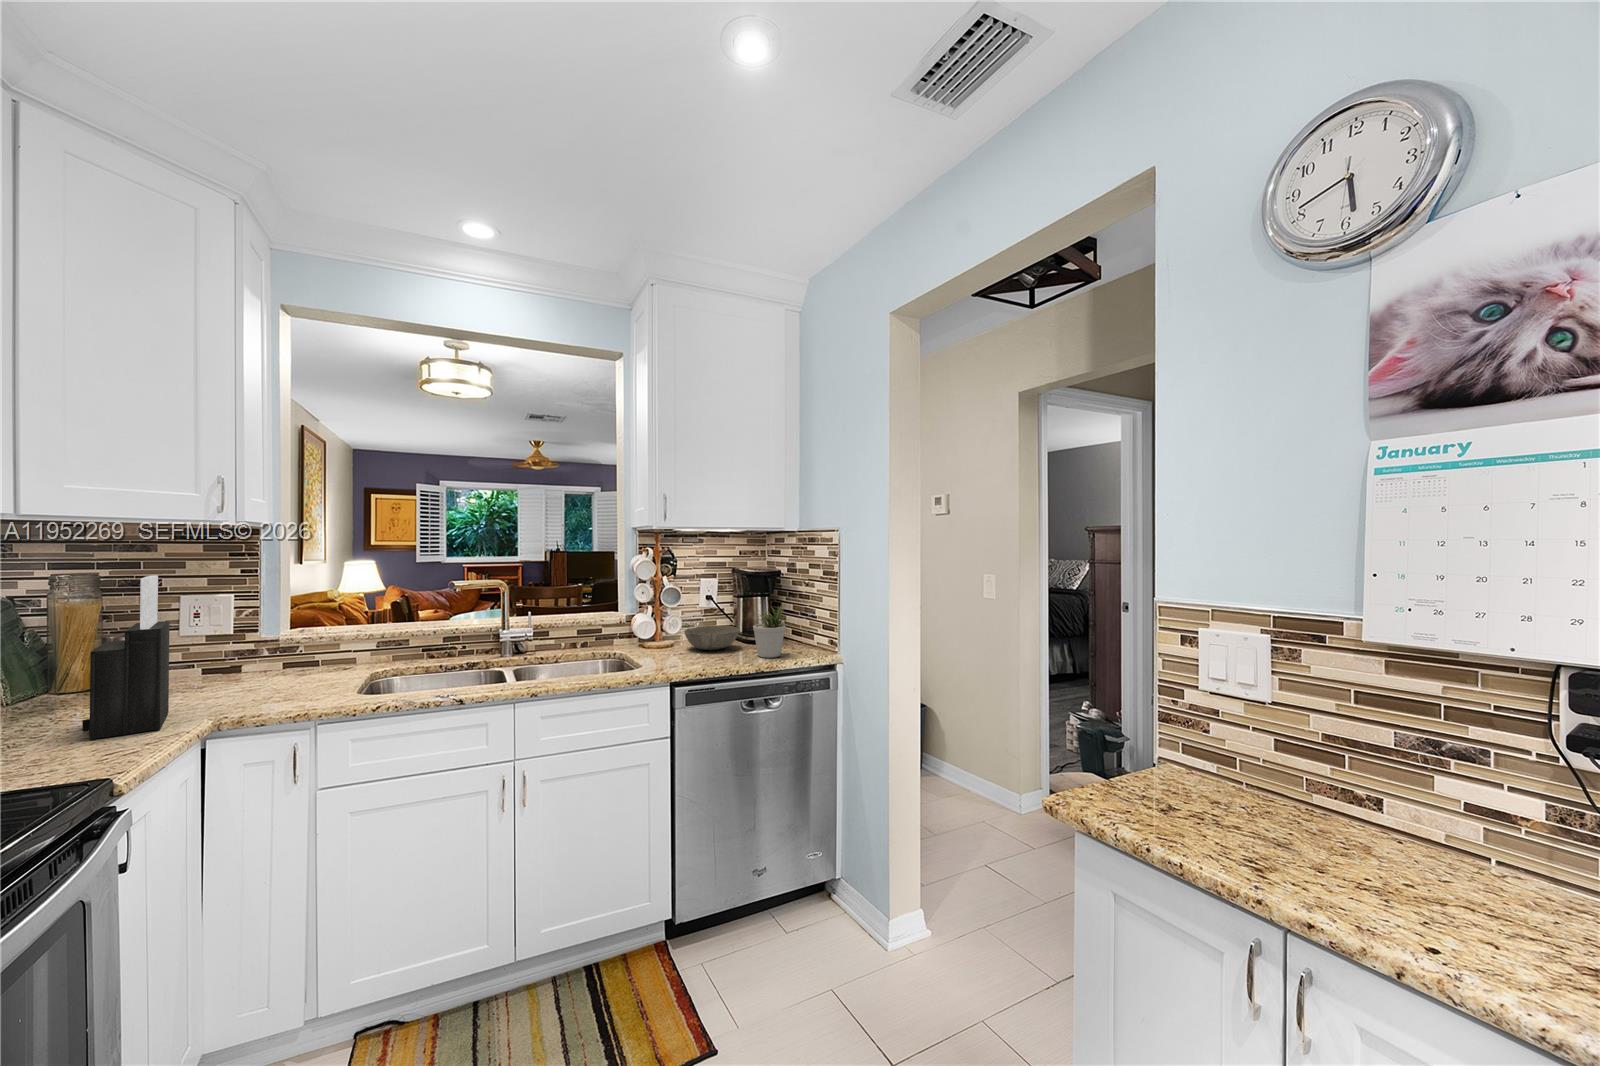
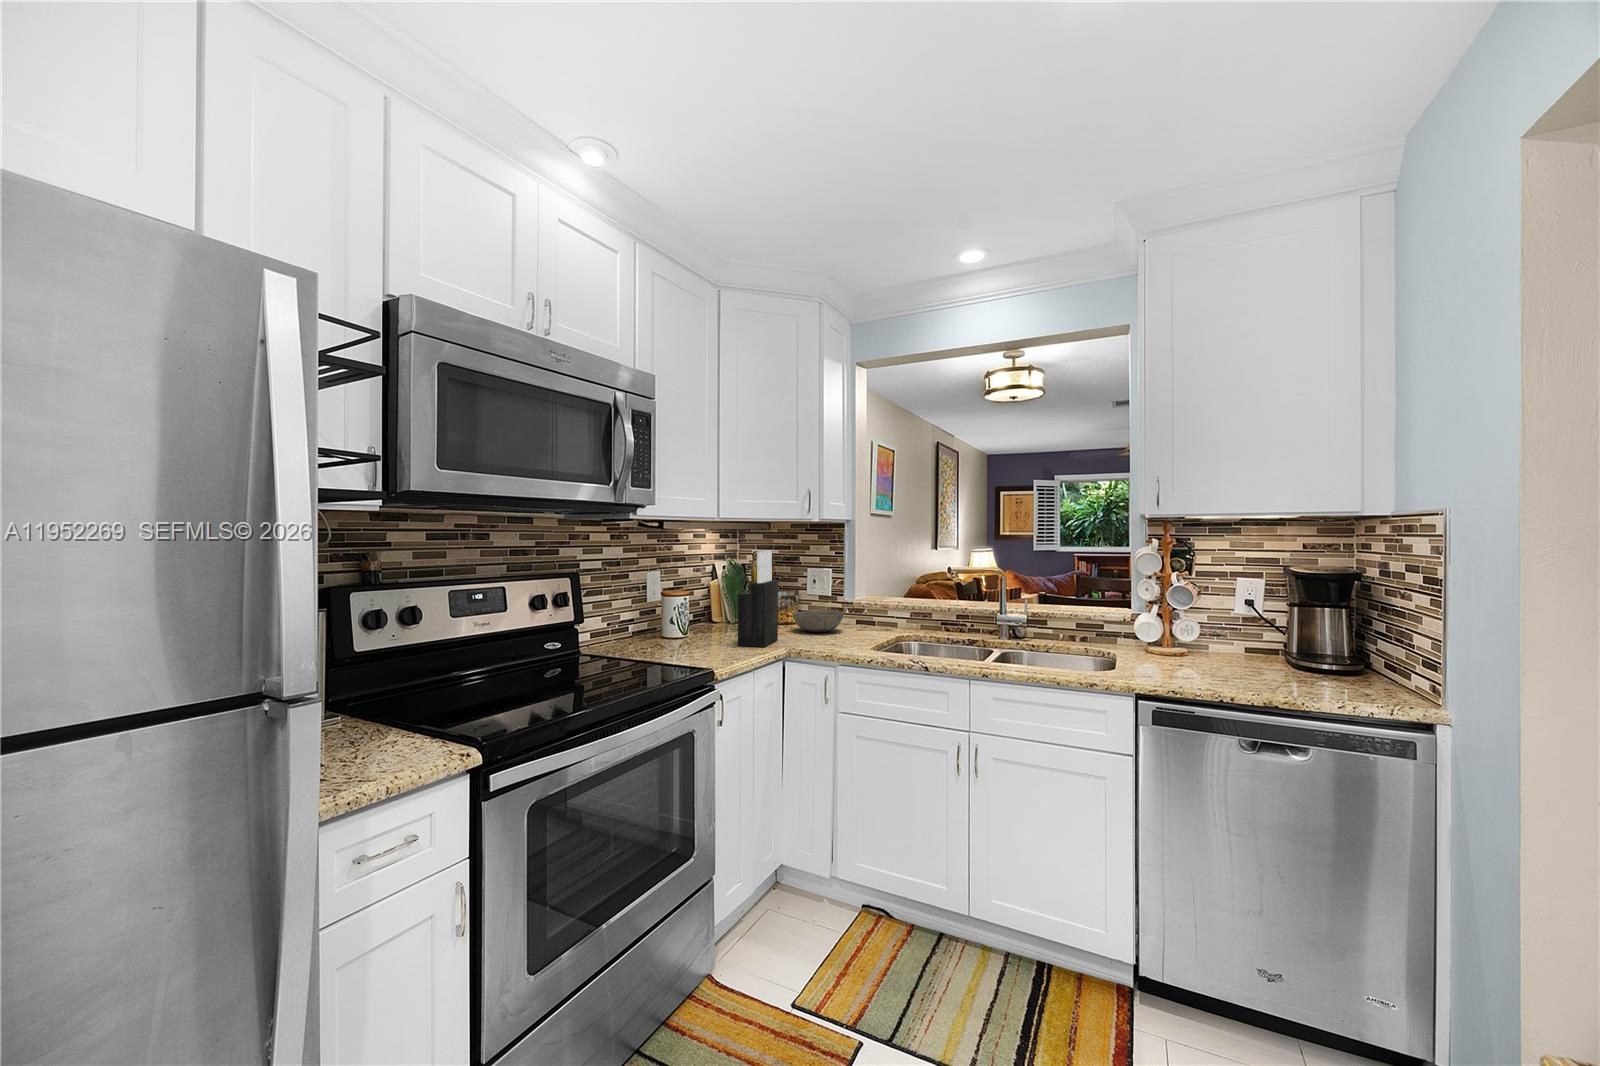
potted plant: present [753,606,785,658] -> none [1277,619,1336,693]
bowl: present [684,625,740,650] -> present [792,610,844,632]

